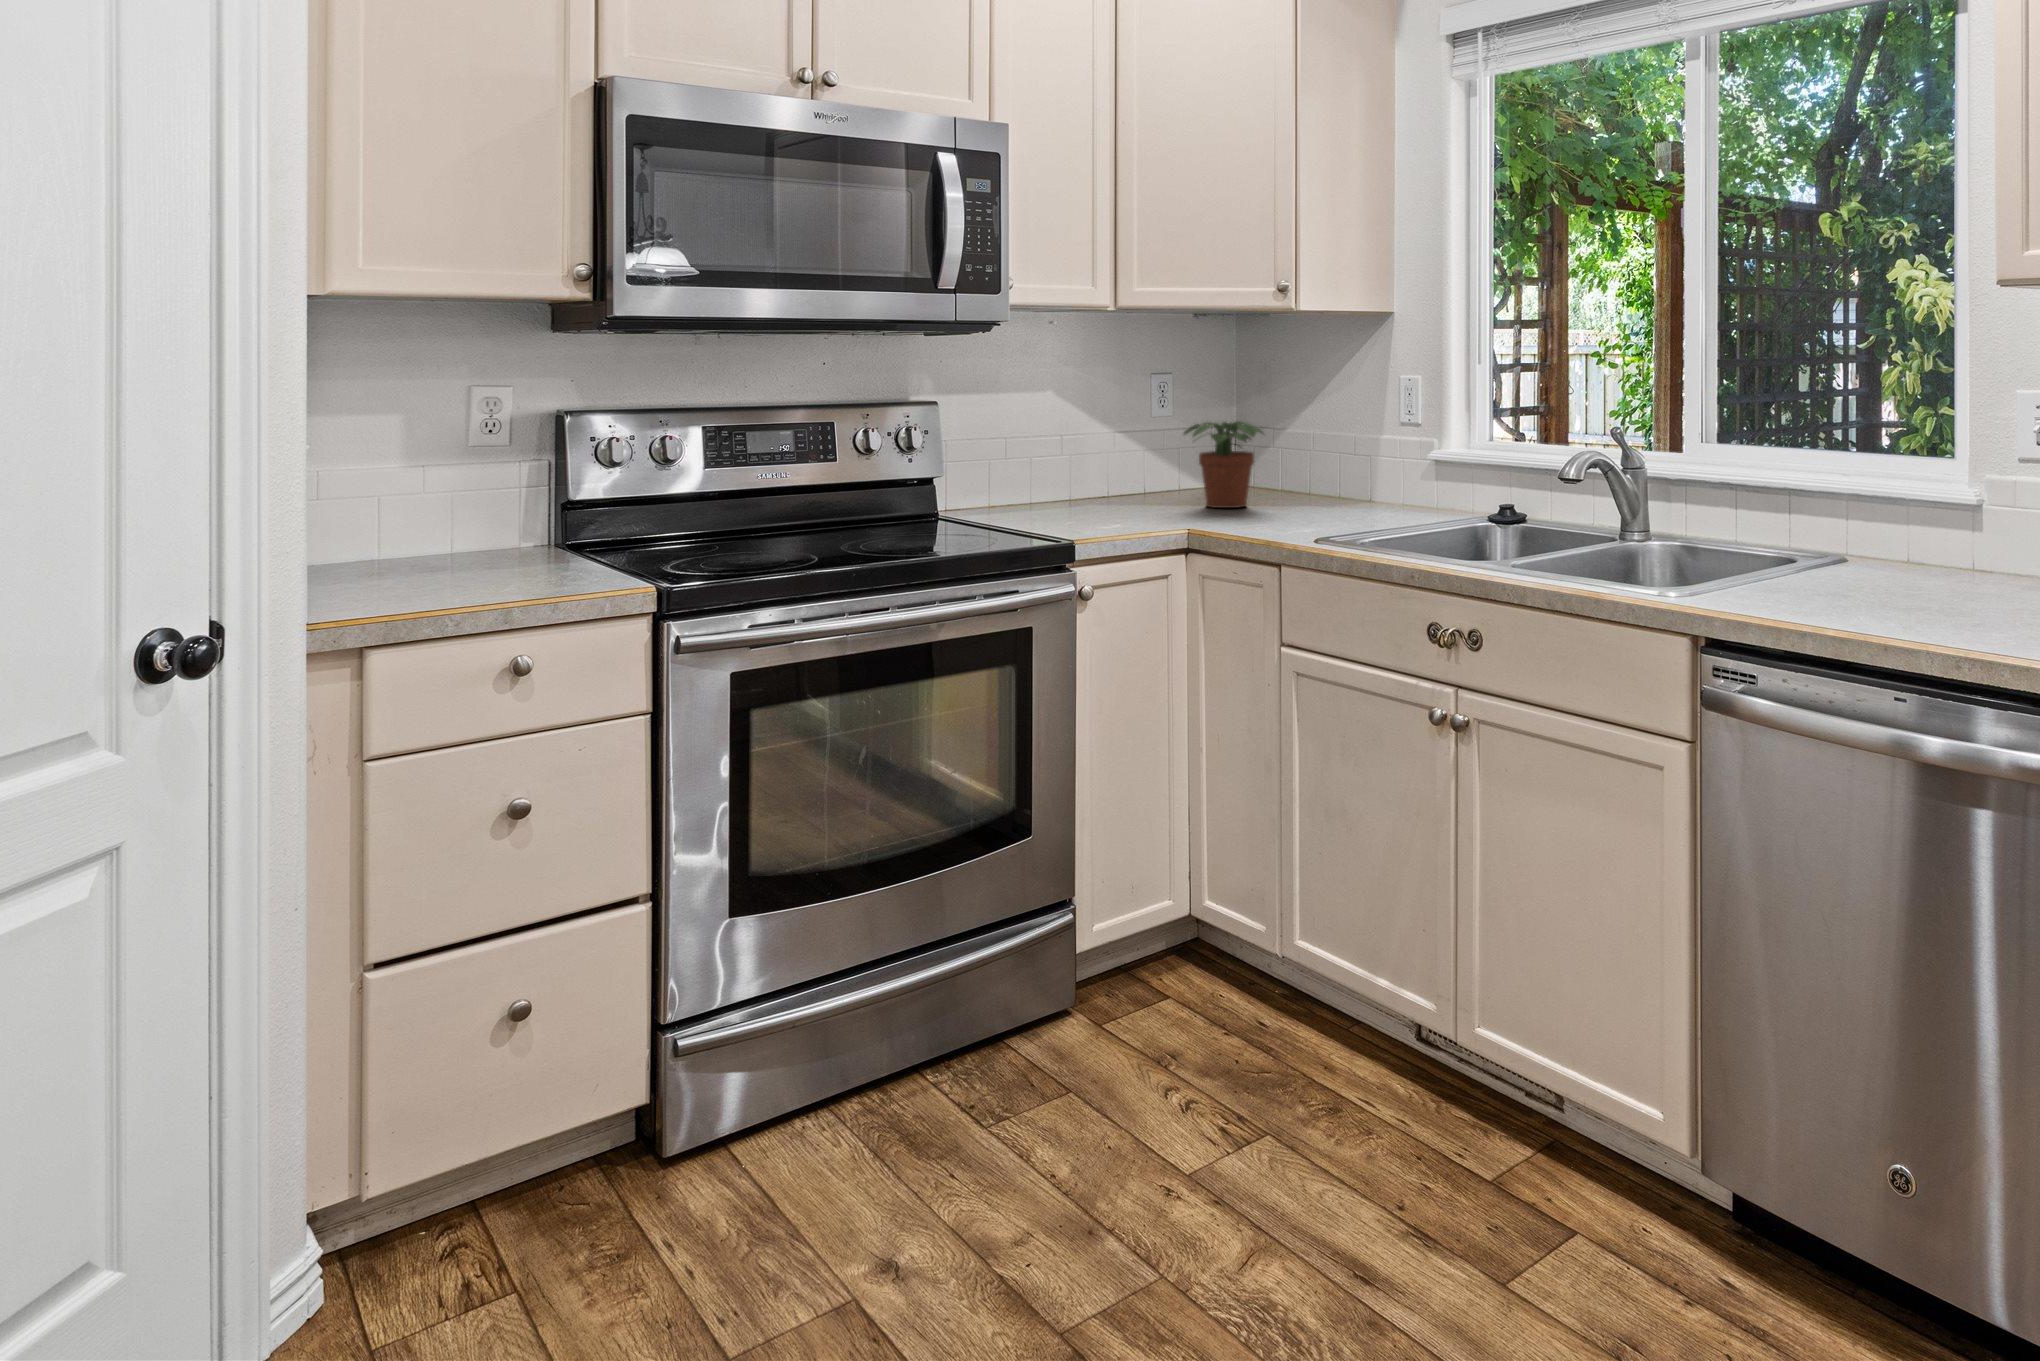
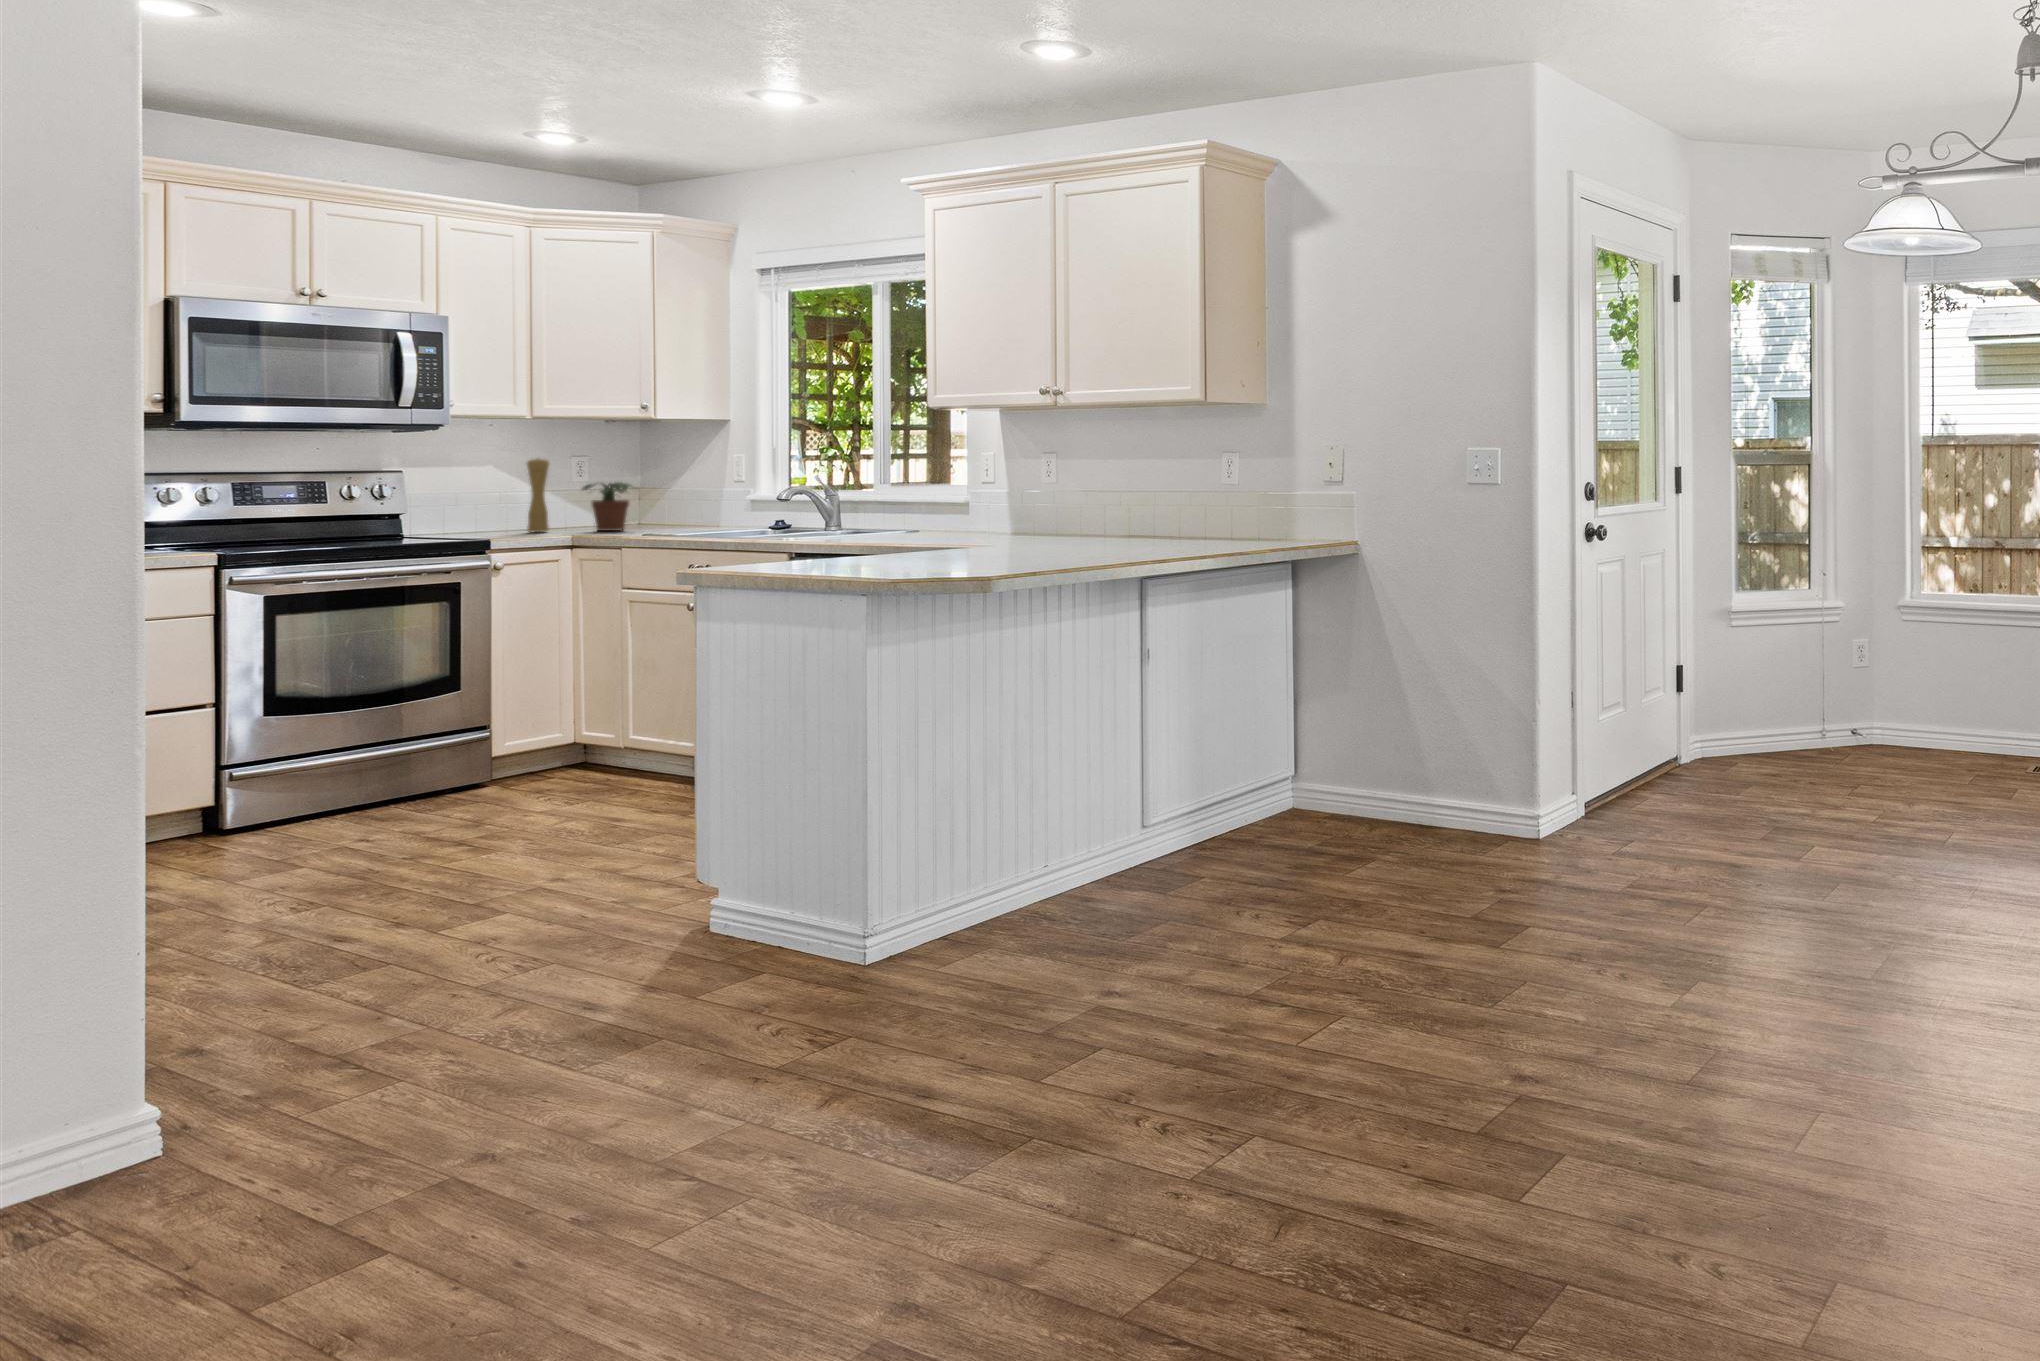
pepper mill: none [1107,379,1139,508] -> present [527,459,549,532]

